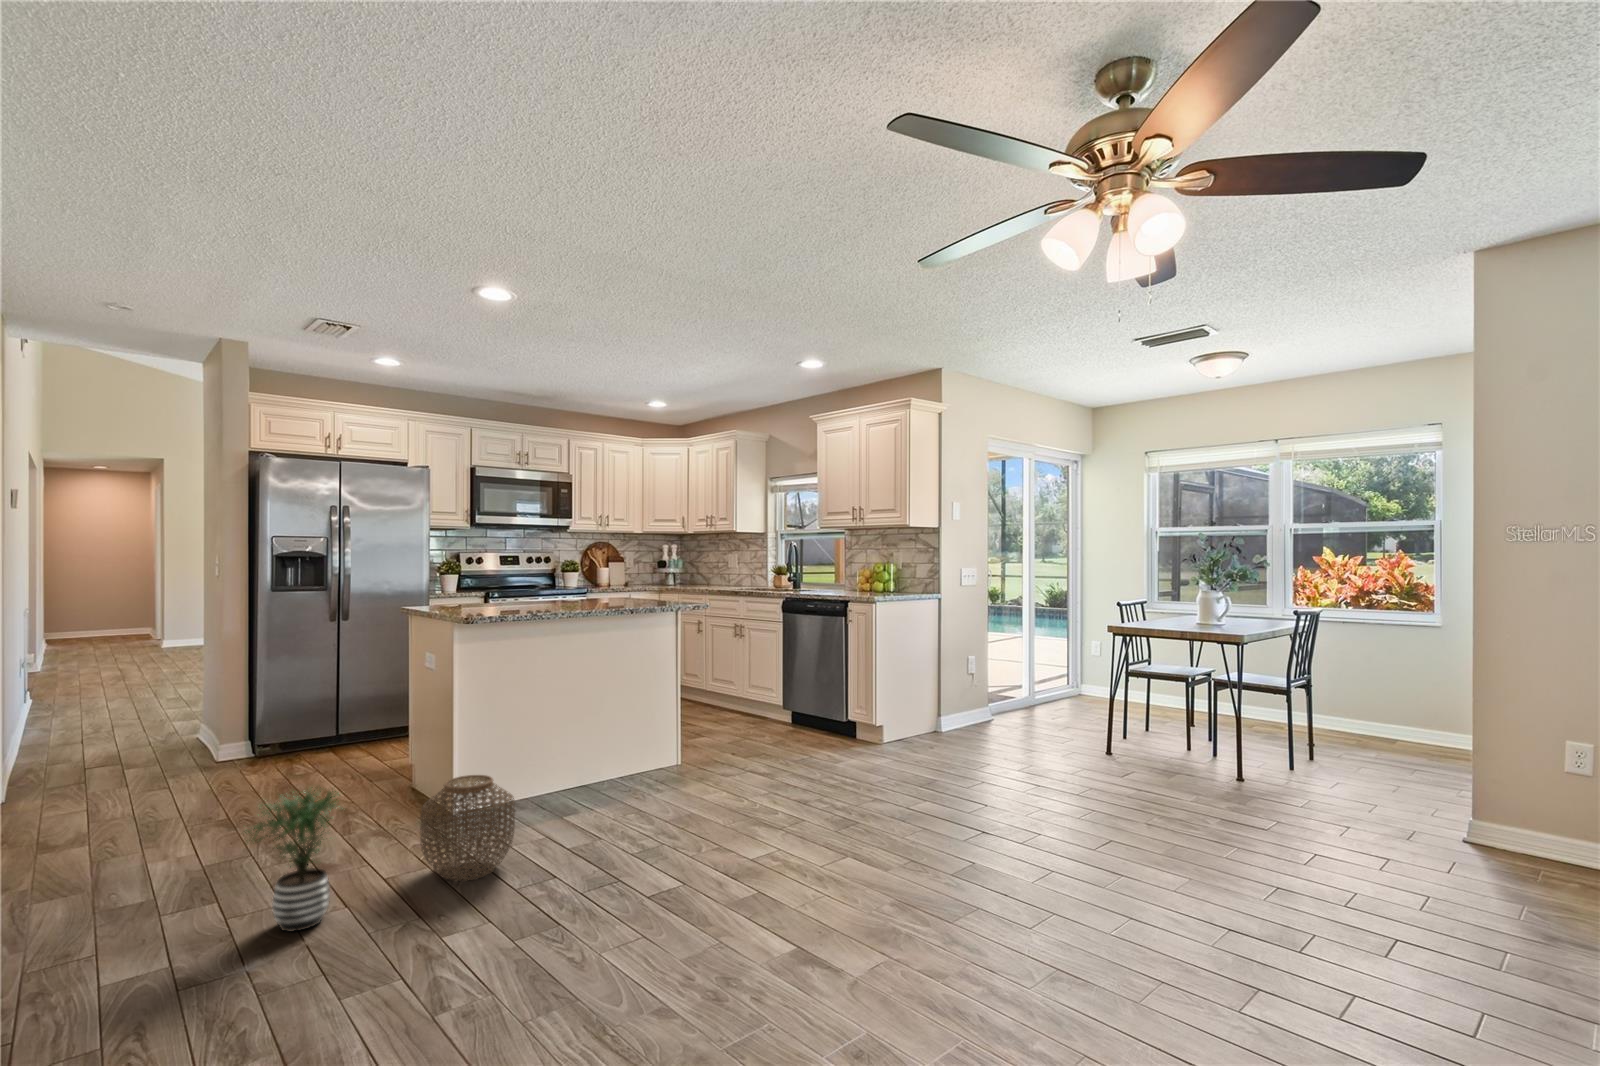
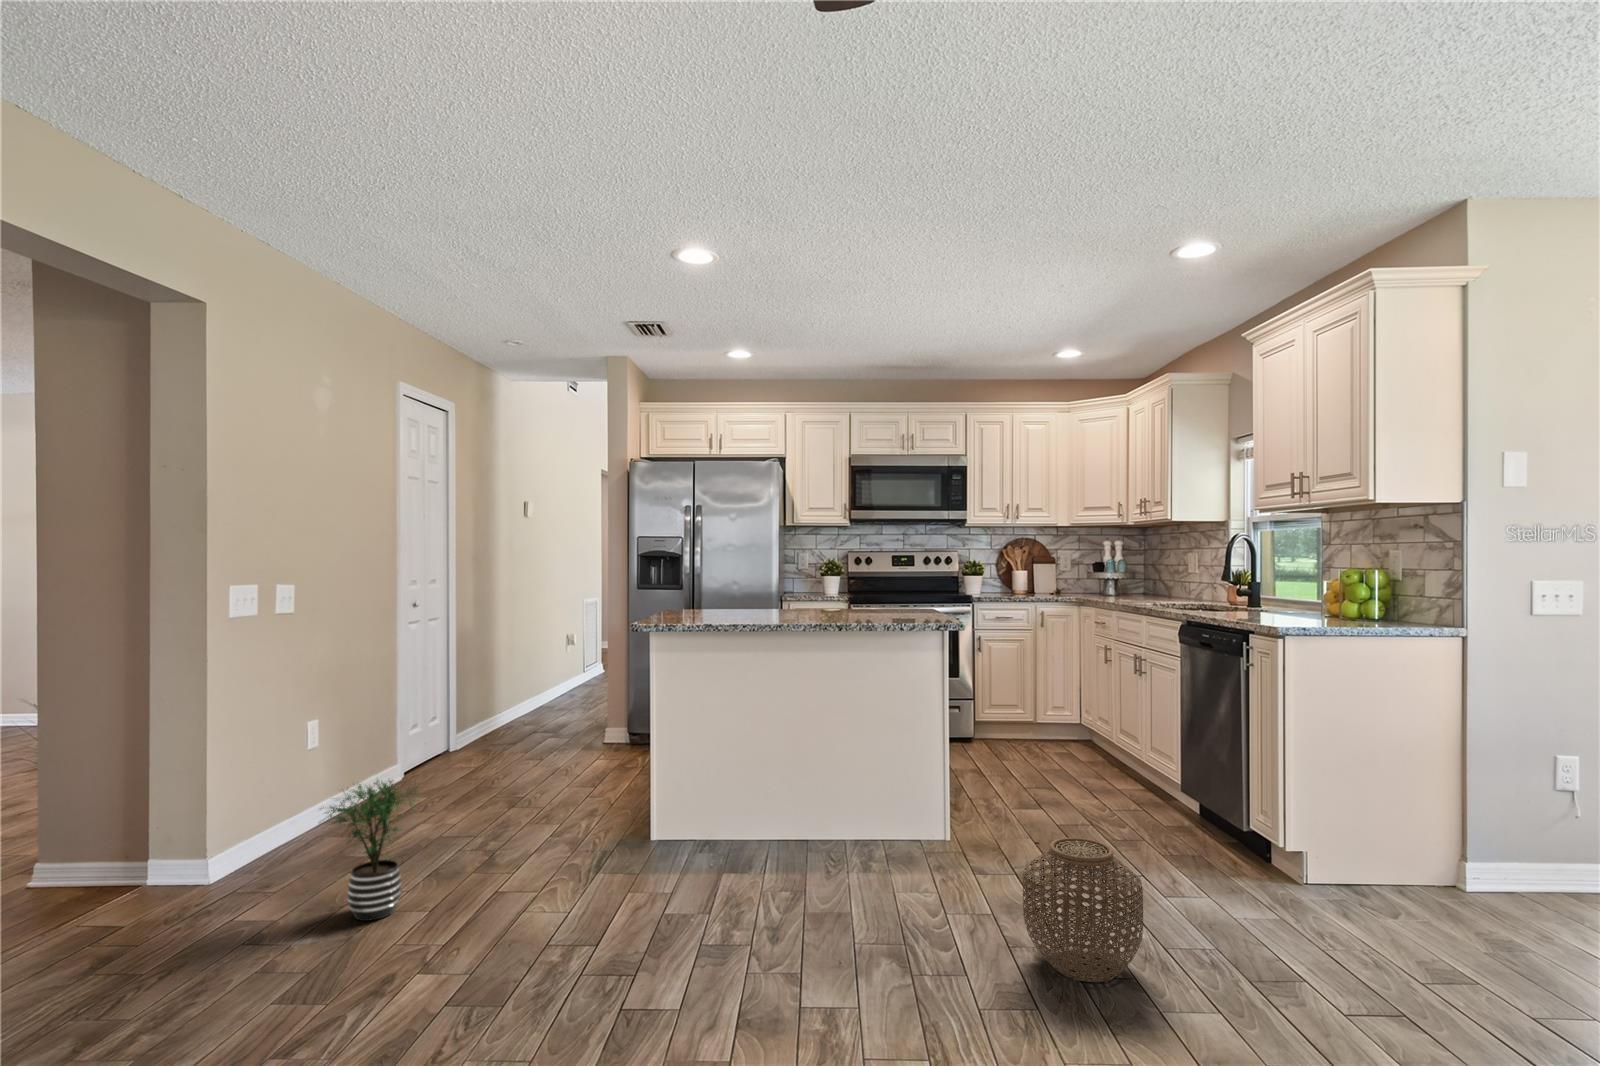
woven basket: present [420,775,515,881] -> present [1023,838,1143,982]

